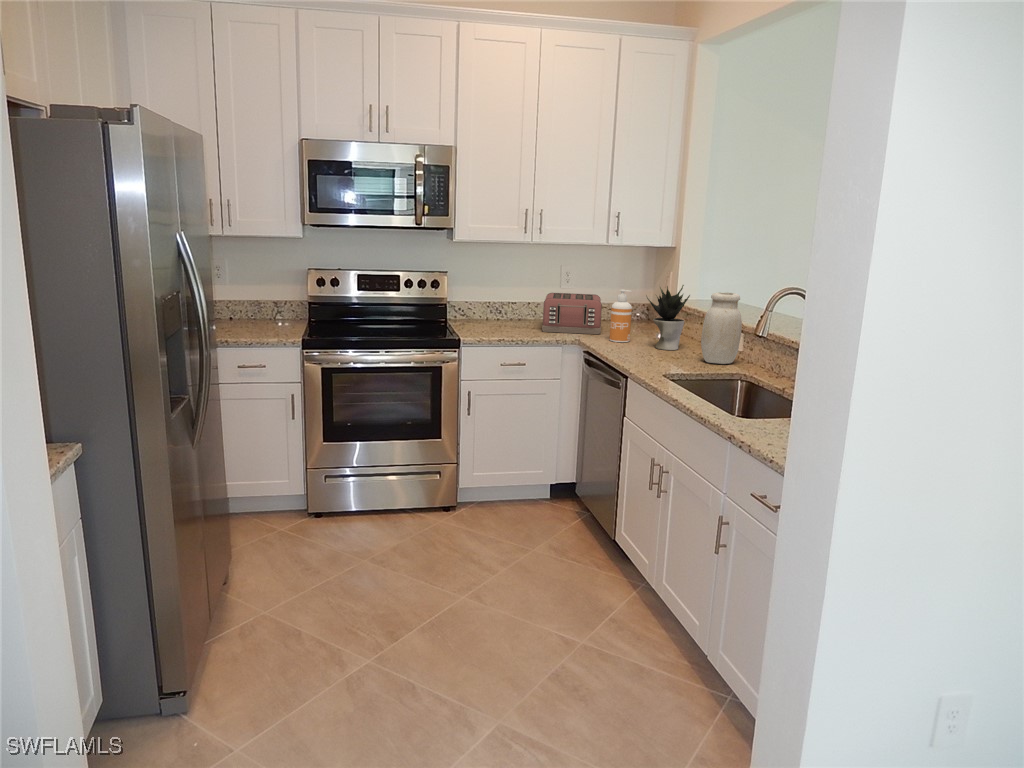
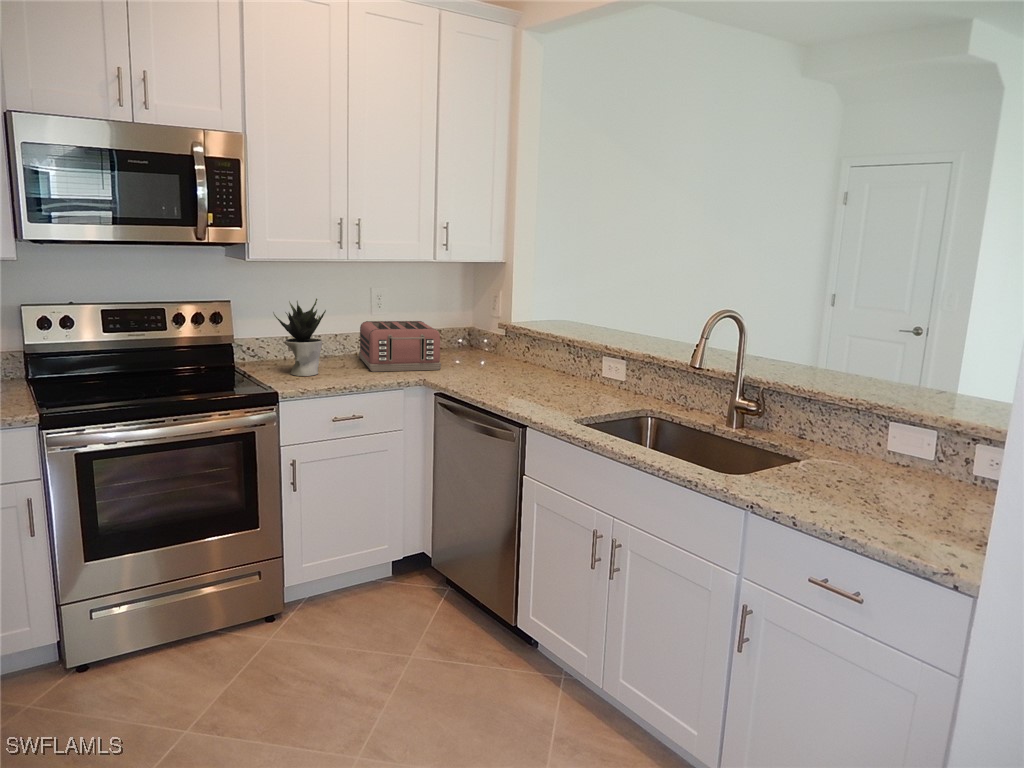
potted plant: present [647,285,690,350] -> present [274,299,326,376]
soap dispenser: present [610,289,632,342] -> none [459,316,485,379]
jar: present [701,292,742,364] -> none [588,316,631,398]

